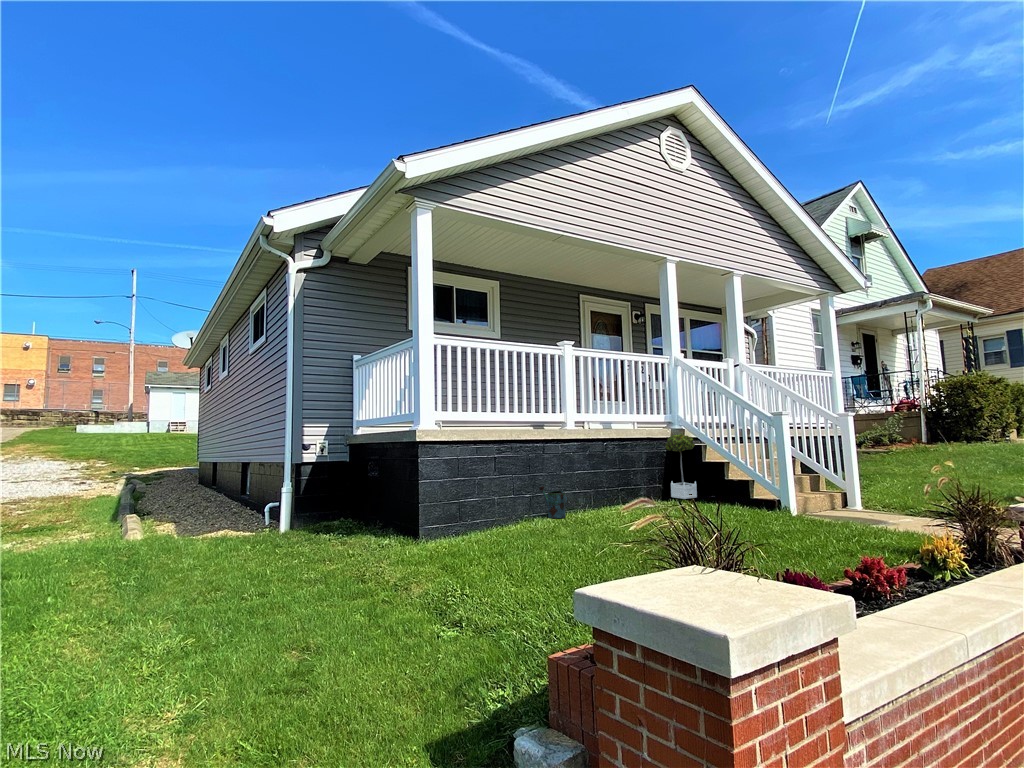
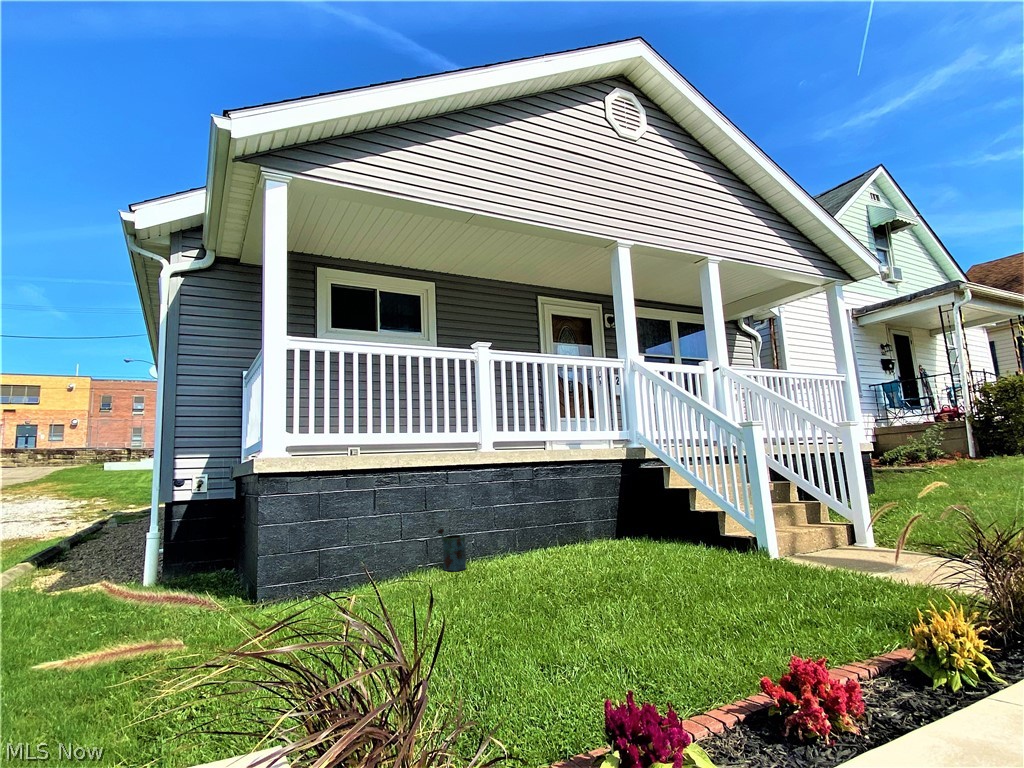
potted tree: present [665,434,697,499] -> none [617,455,658,539]

